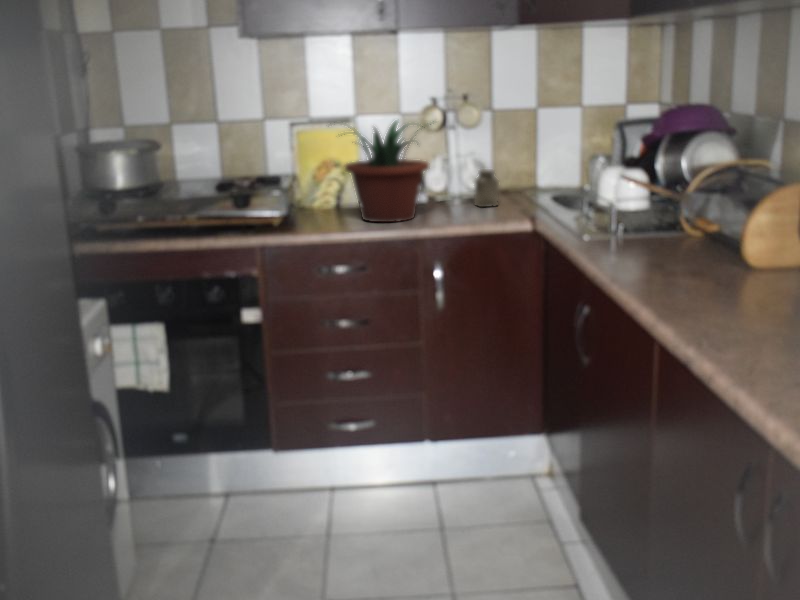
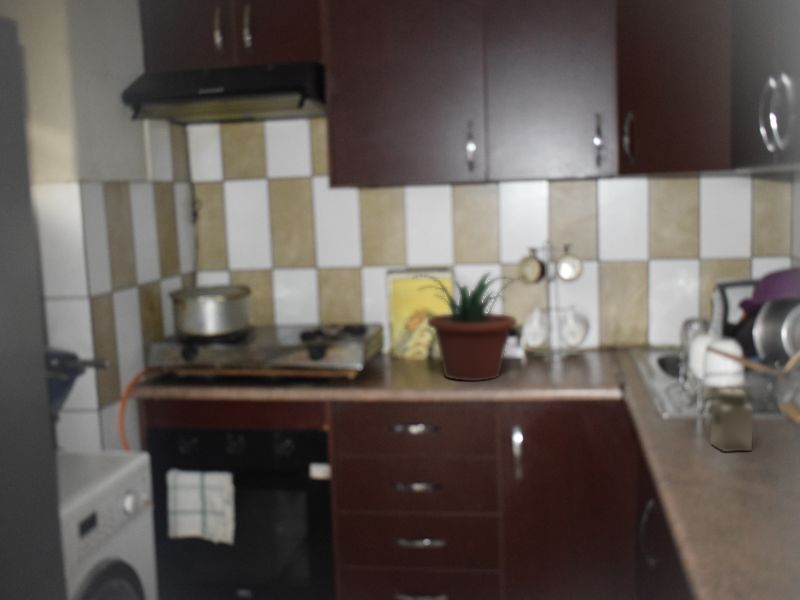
salt shaker: present [474,169,499,207] -> present [711,388,753,452]

